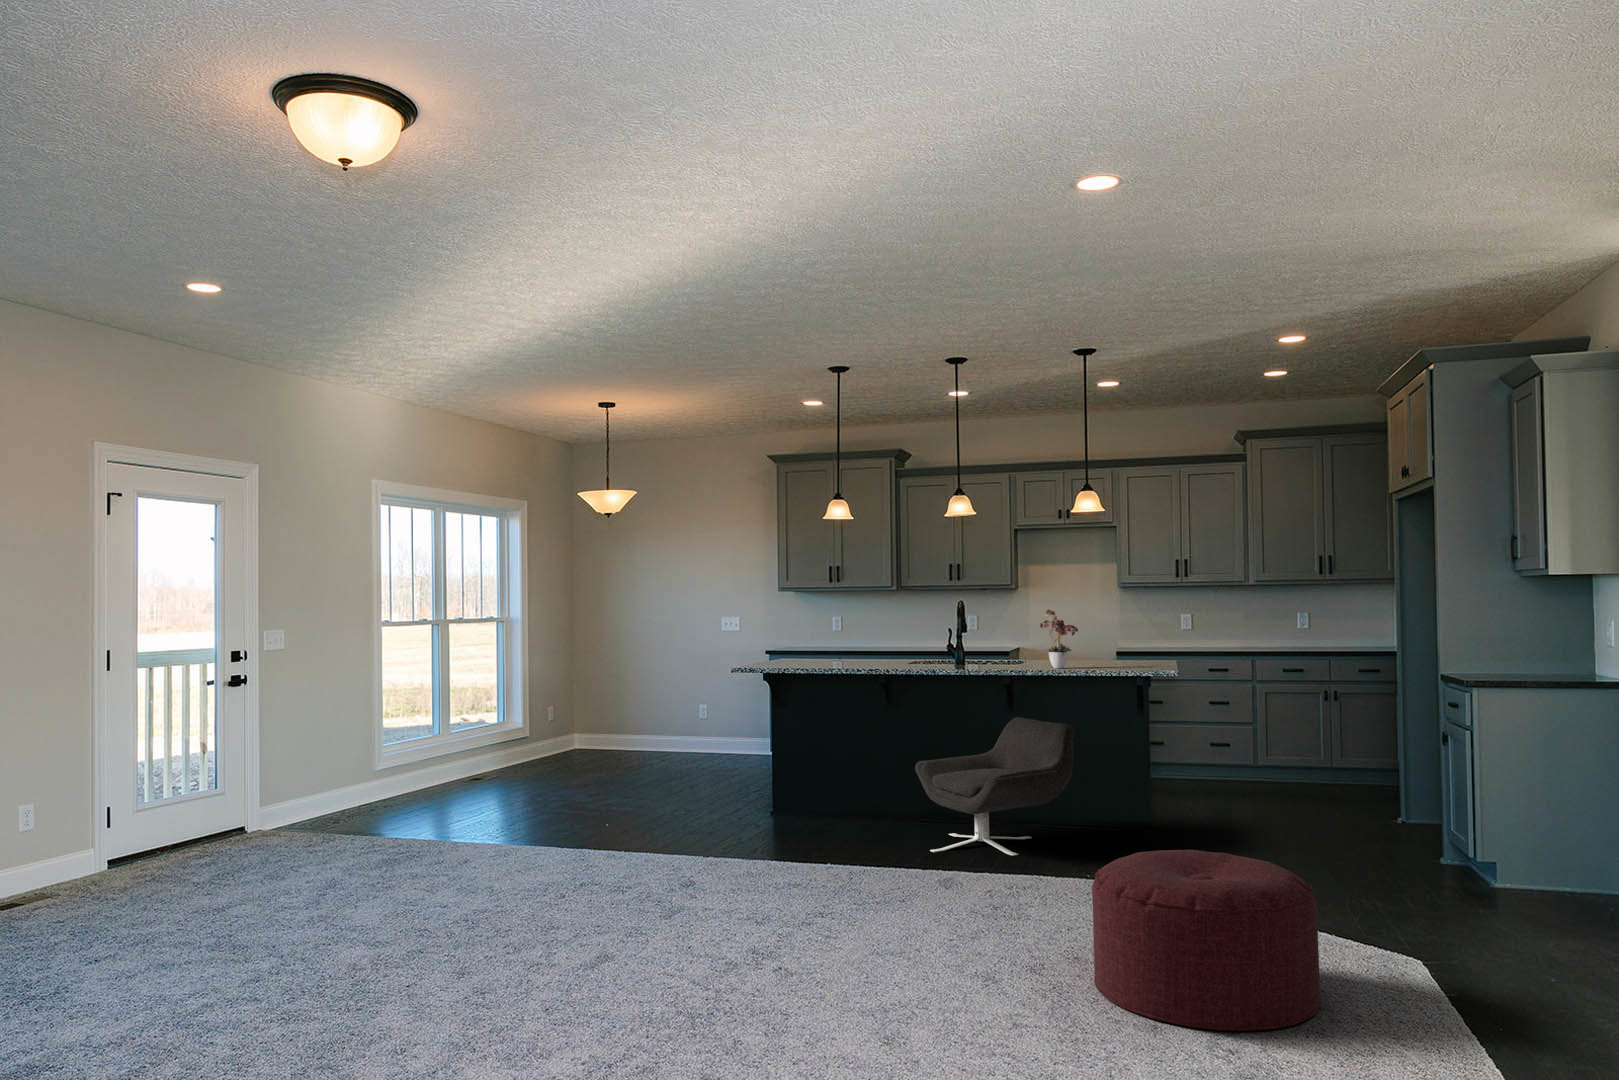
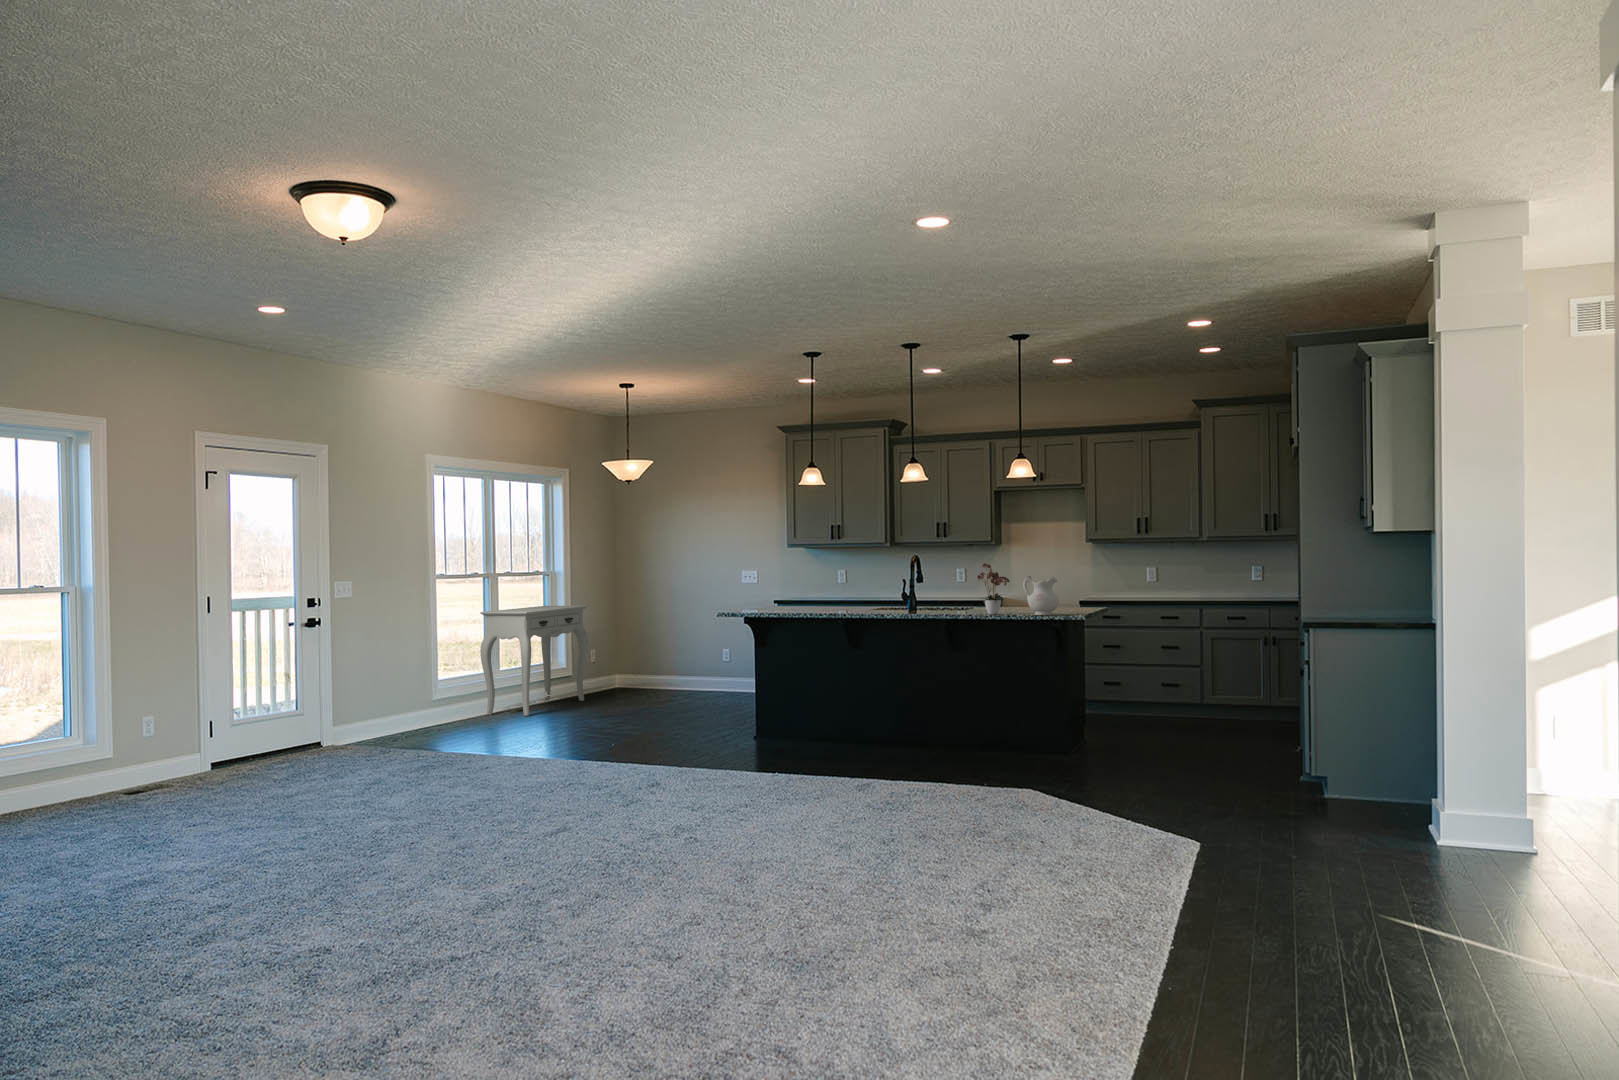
ceramic pitcher: none [1097,624,1139,670] -> present [1023,576,1059,615]
console table: none [430,657,551,788] -> present [480,606,588,716]
lounge chair: present [915,717,1074,856] -> none [862,656,994,771]
ottoman: present [1092,850,1321,1031] -> none [922,755,1093,885]

